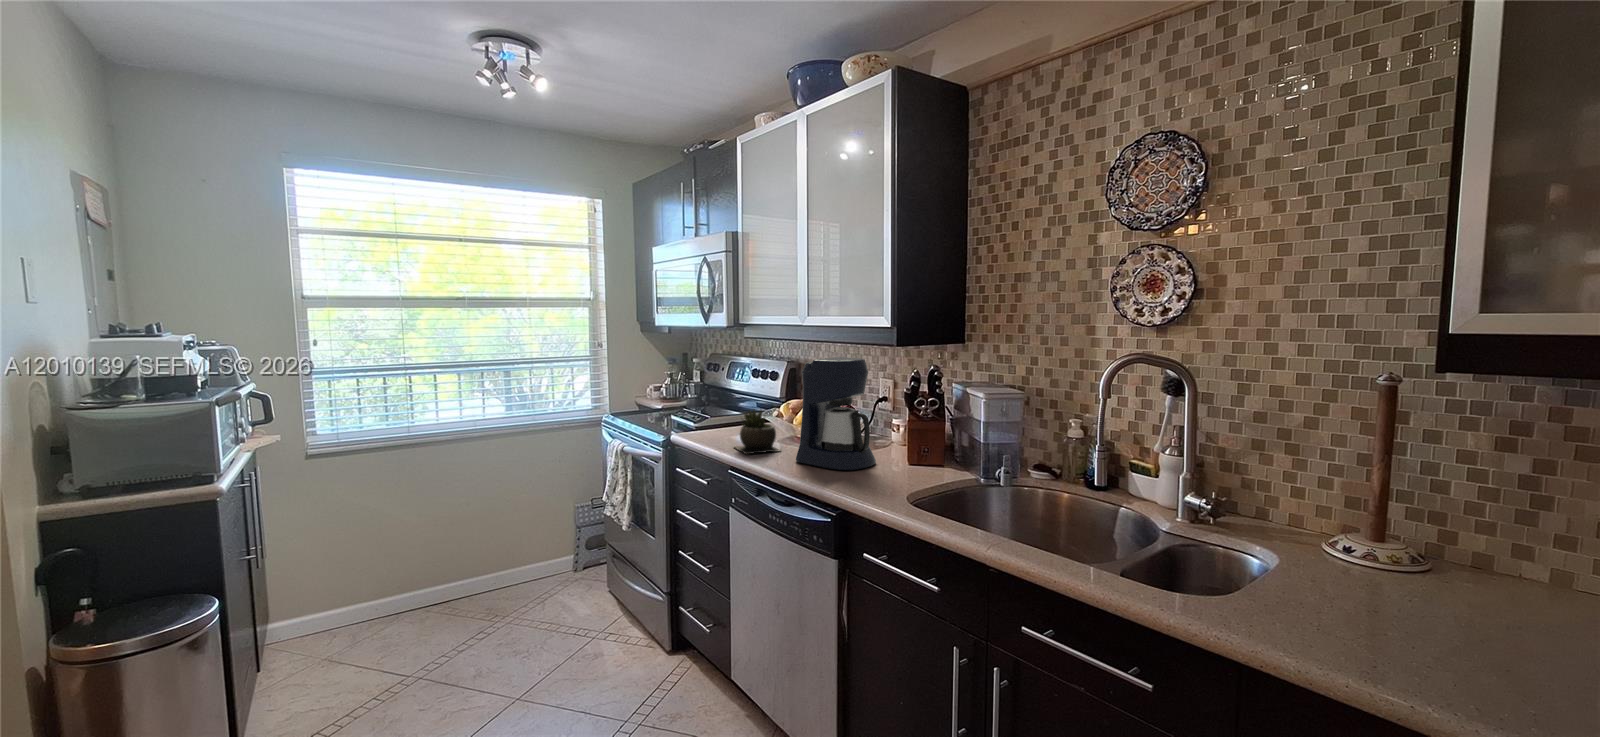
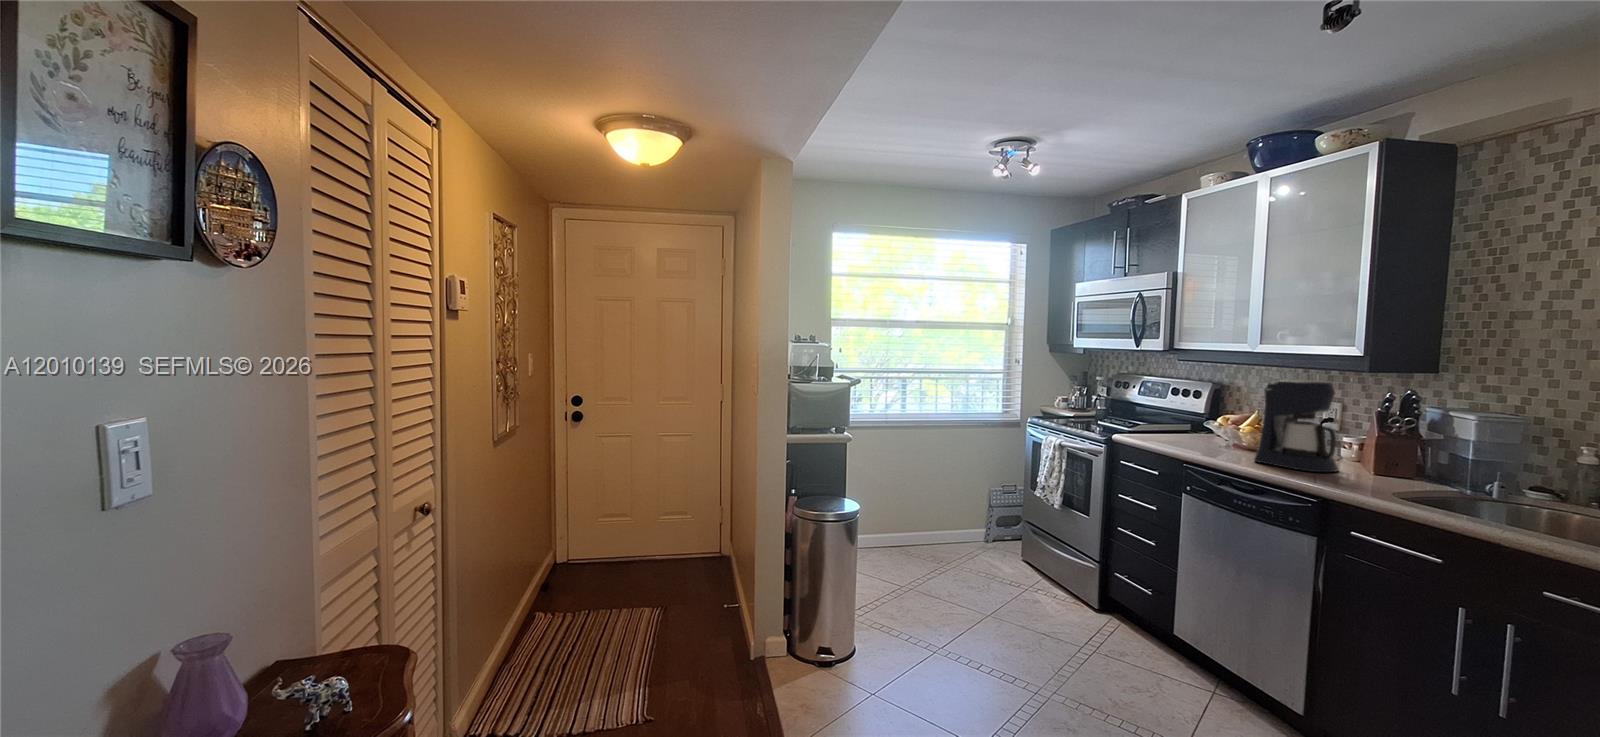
succulent plant: present [735,409,779,454] -> none [1182,417,1233,454]

